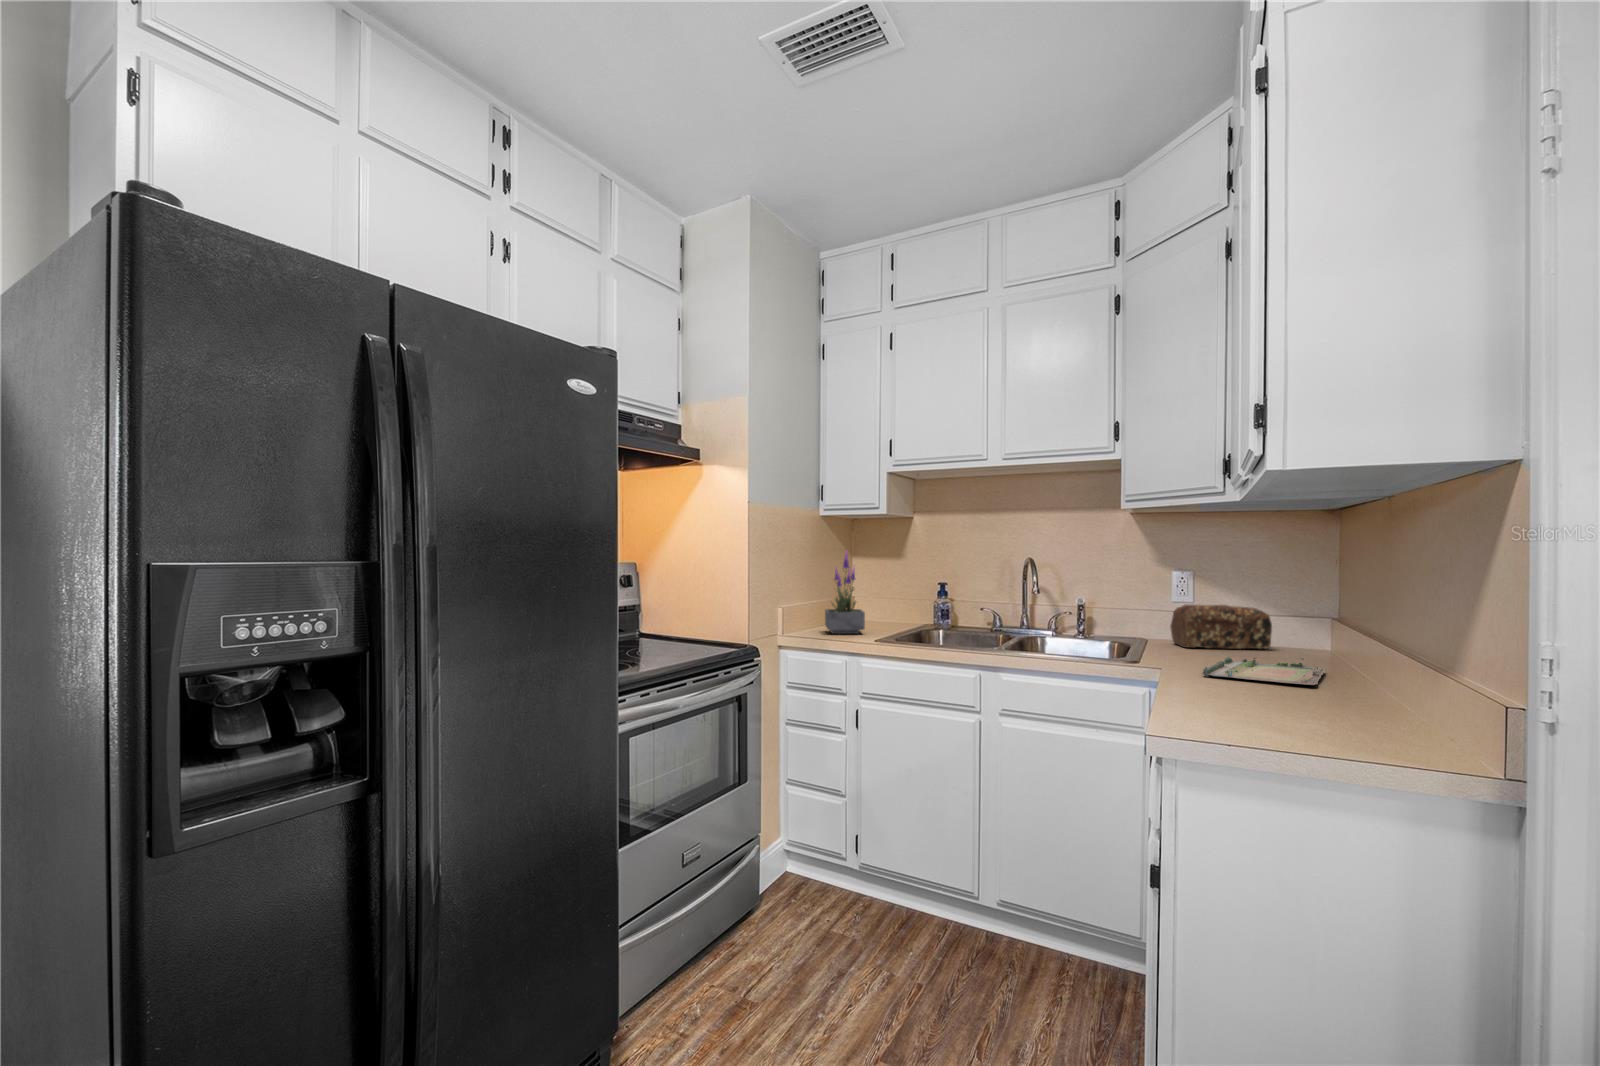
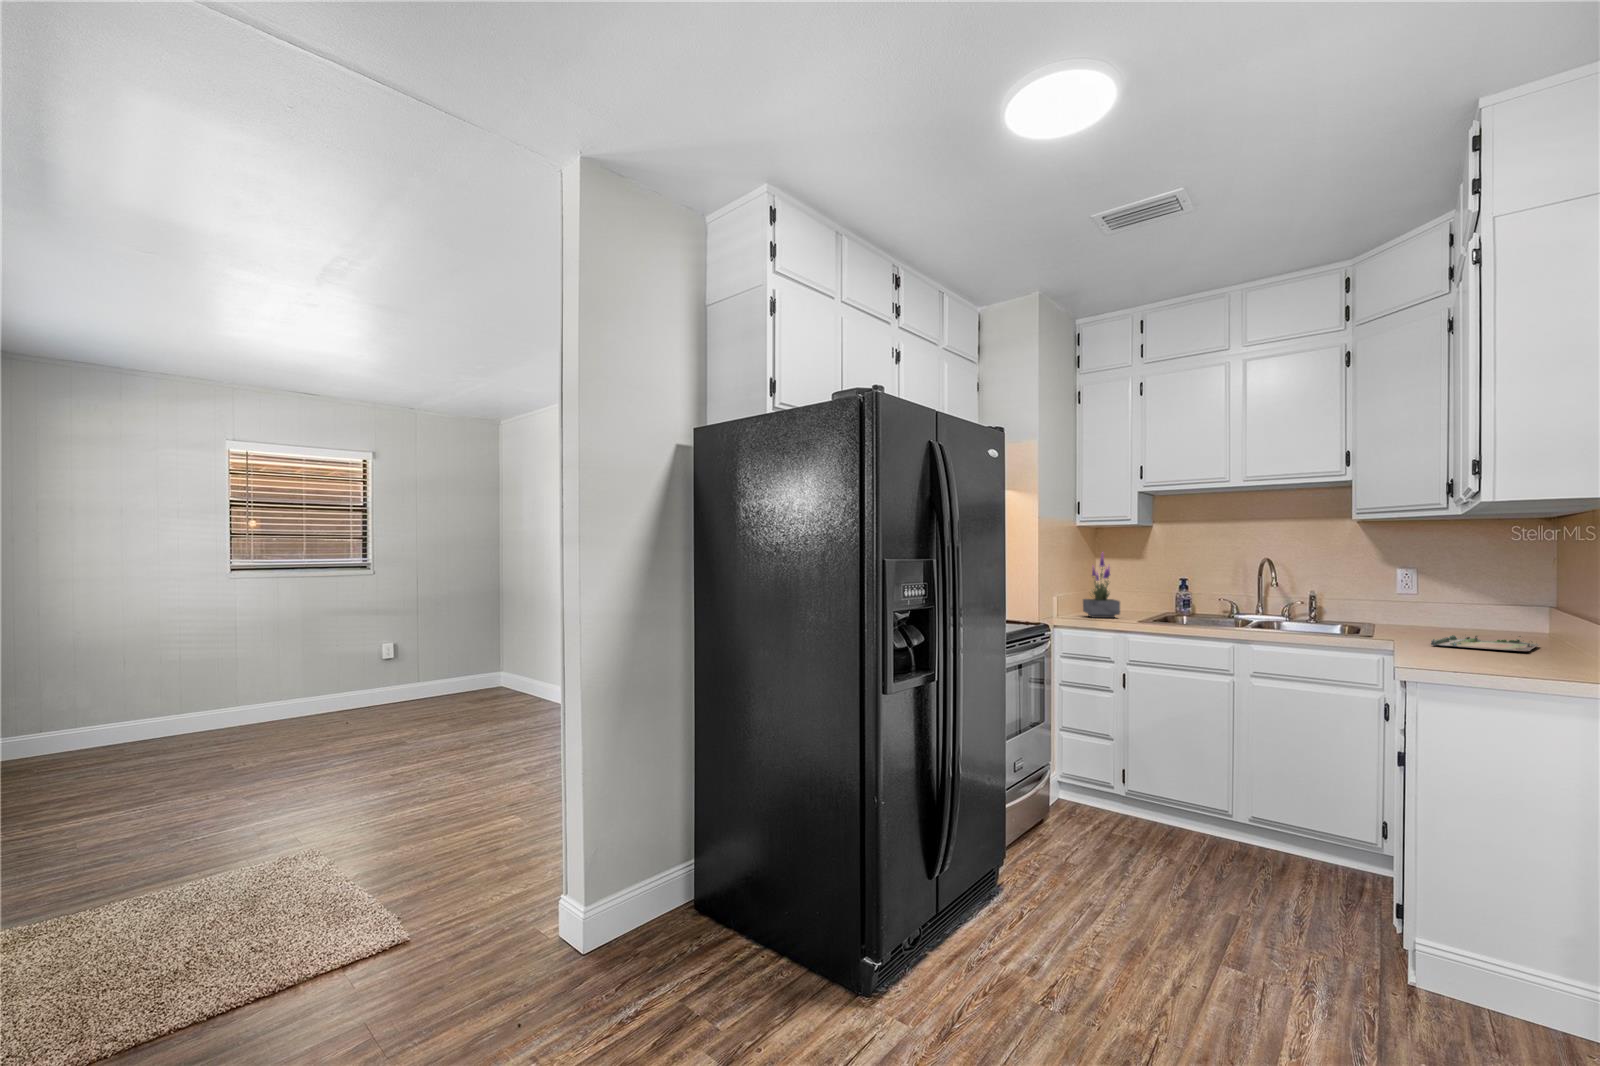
bread loaf: present [1170,605,1272,649] -> none [1397,597,1494,633]

